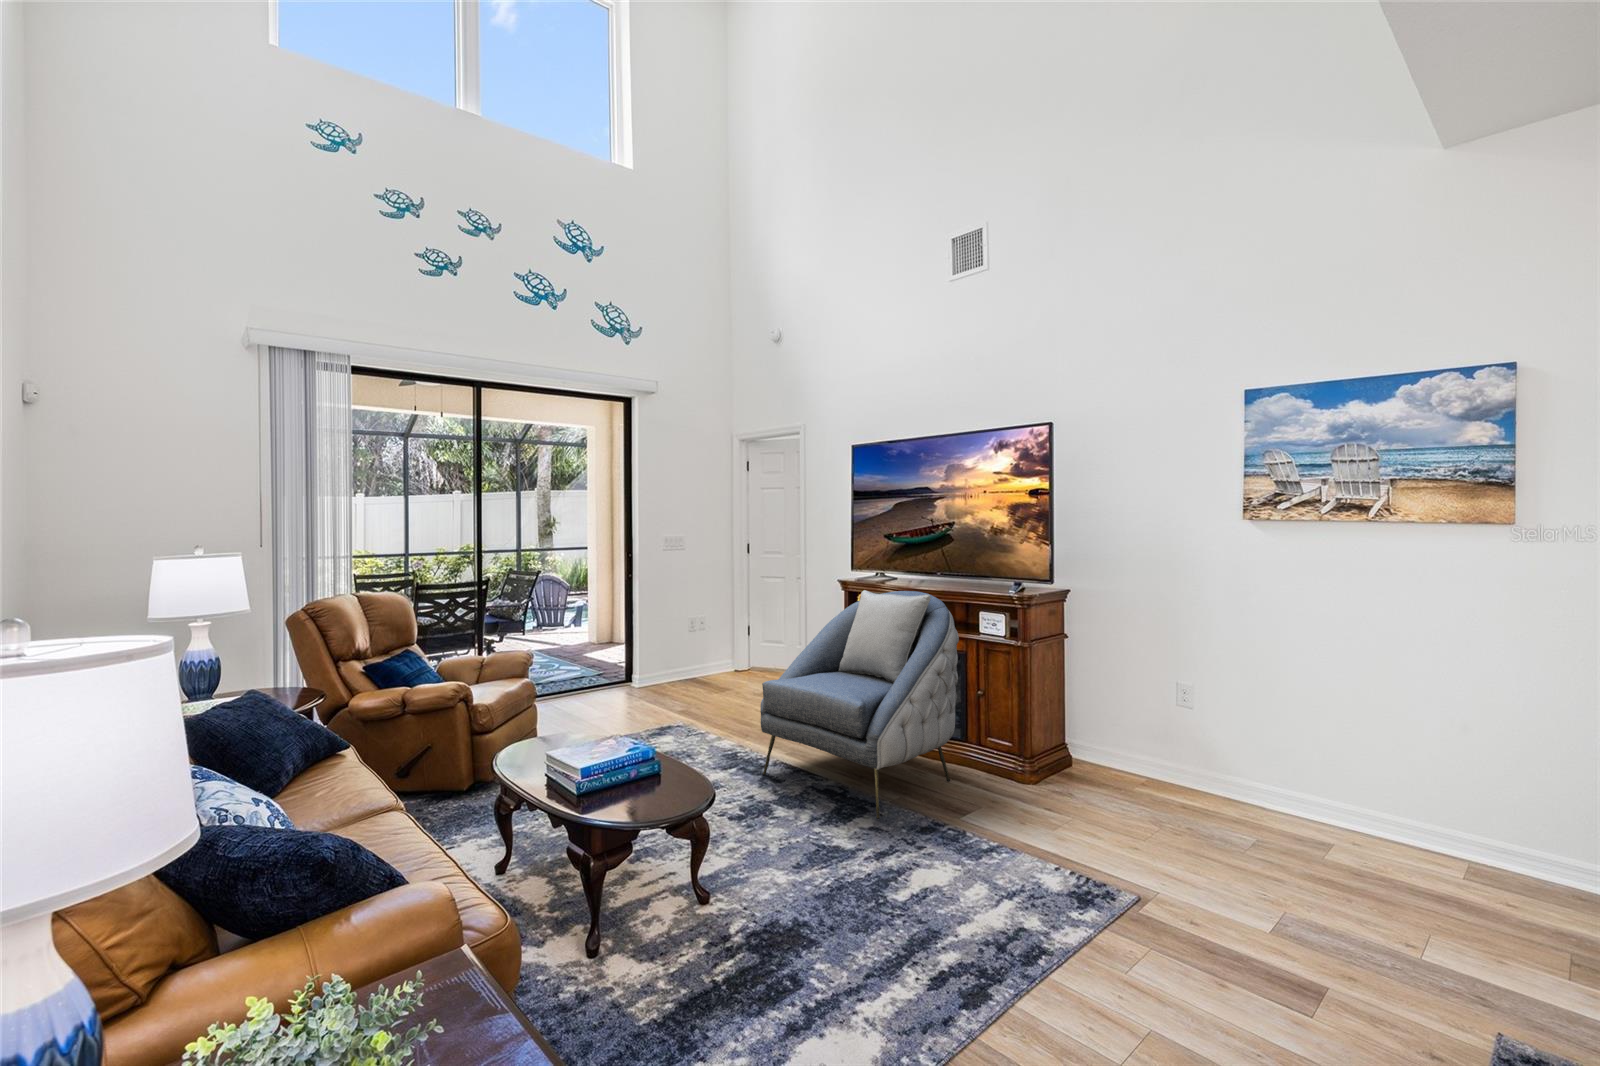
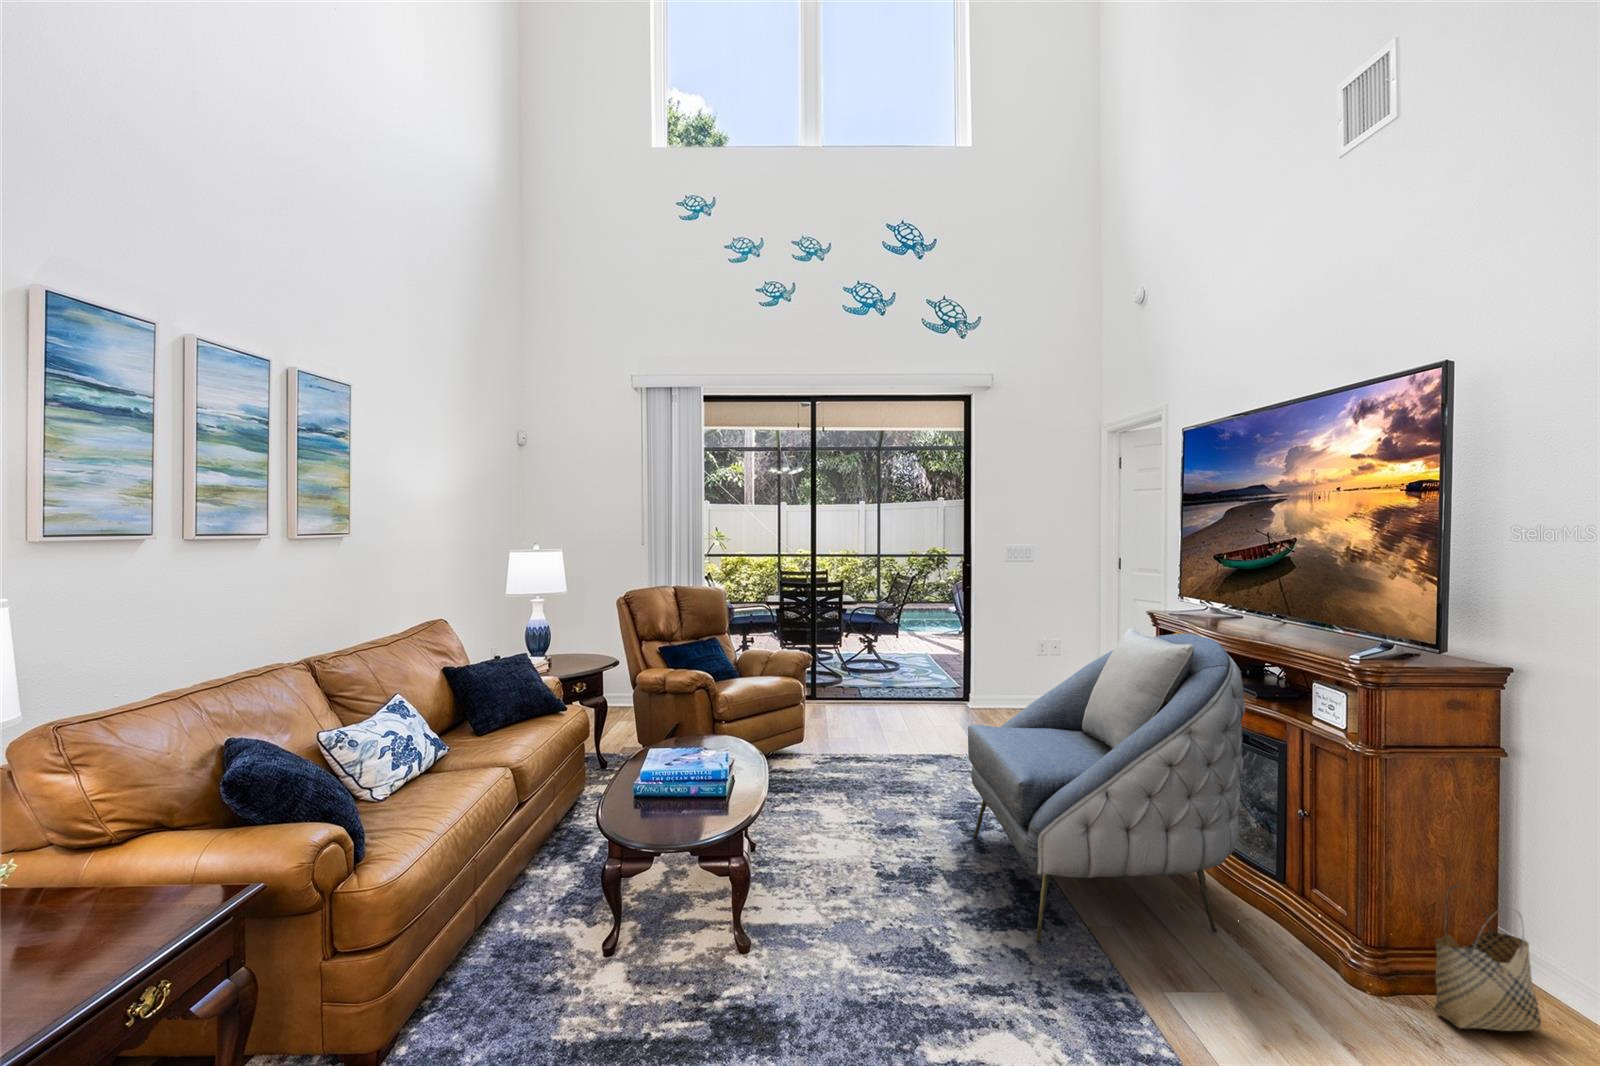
woven basket: none [1057,711,1094,785] -> present [1434,884,1541,1031]

